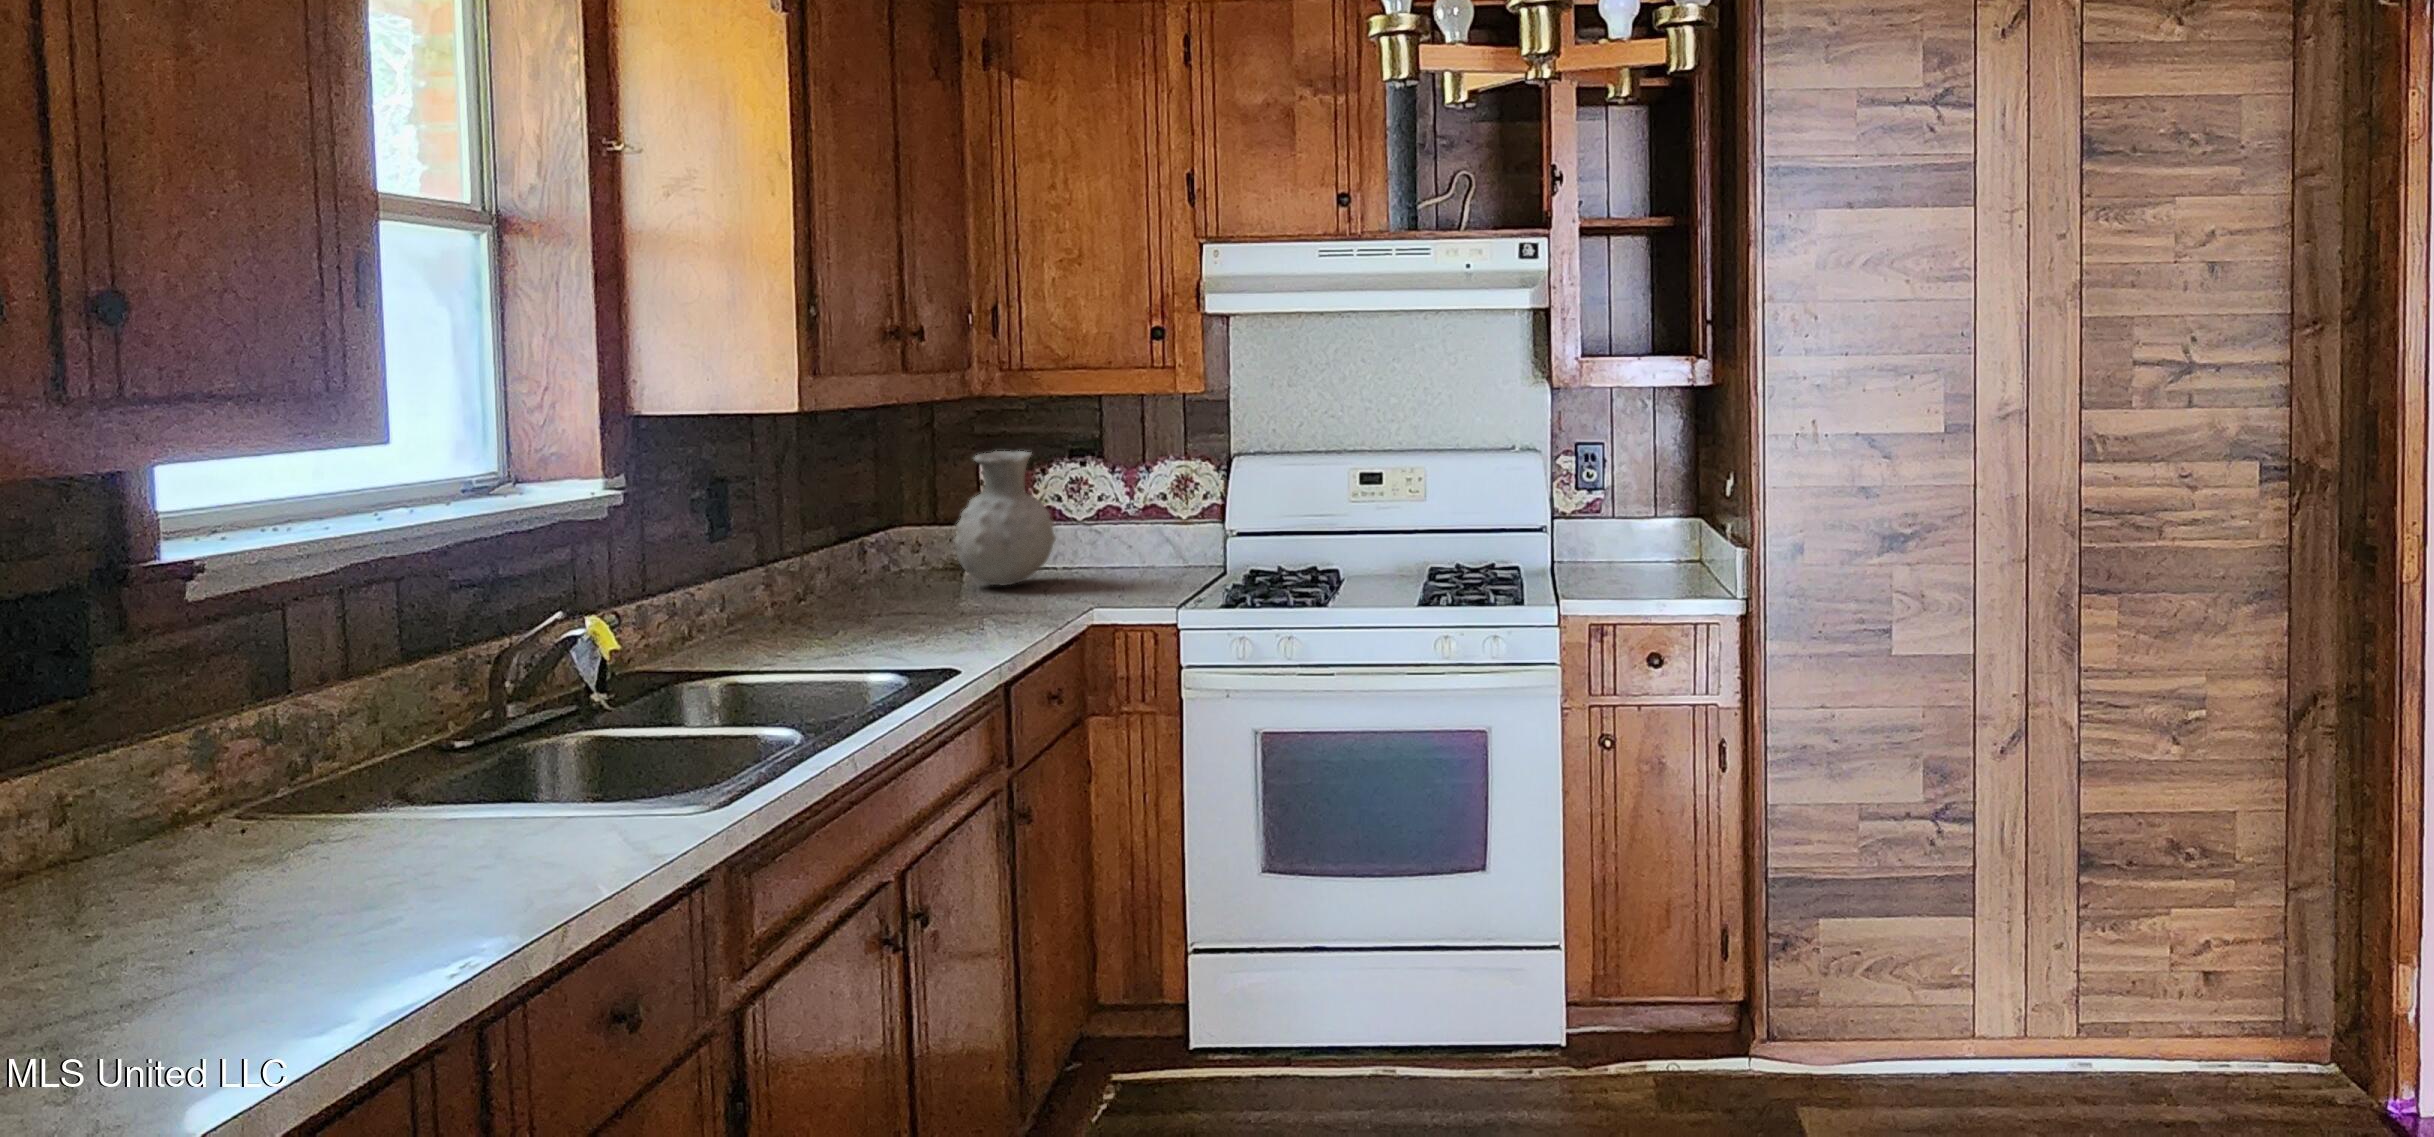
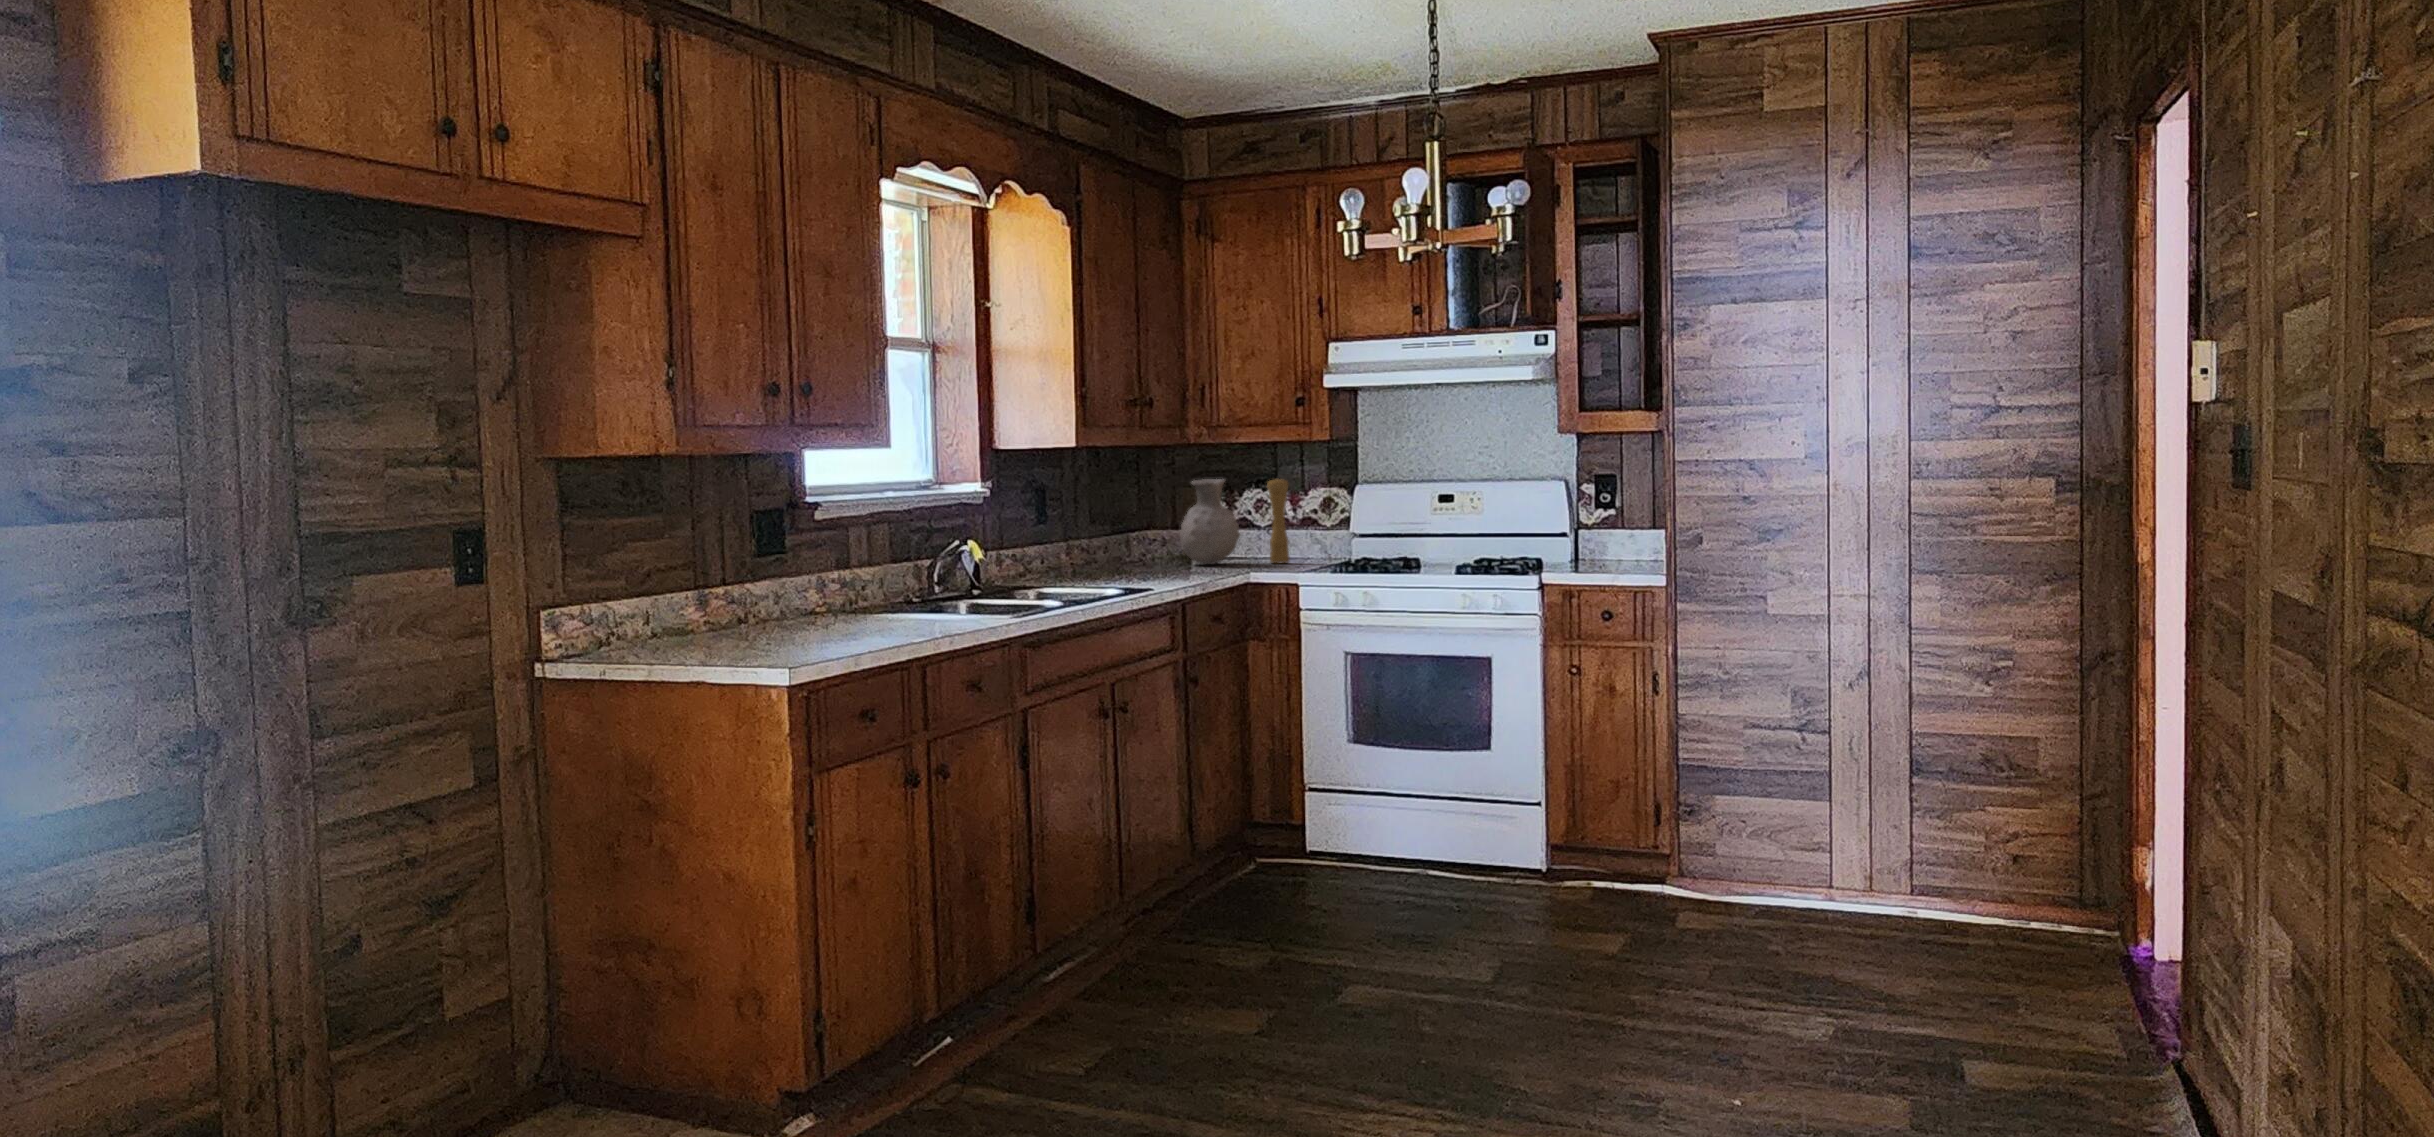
pepper mill: none [1097,448,1133,578] -> present [1267,479,1290,563]

